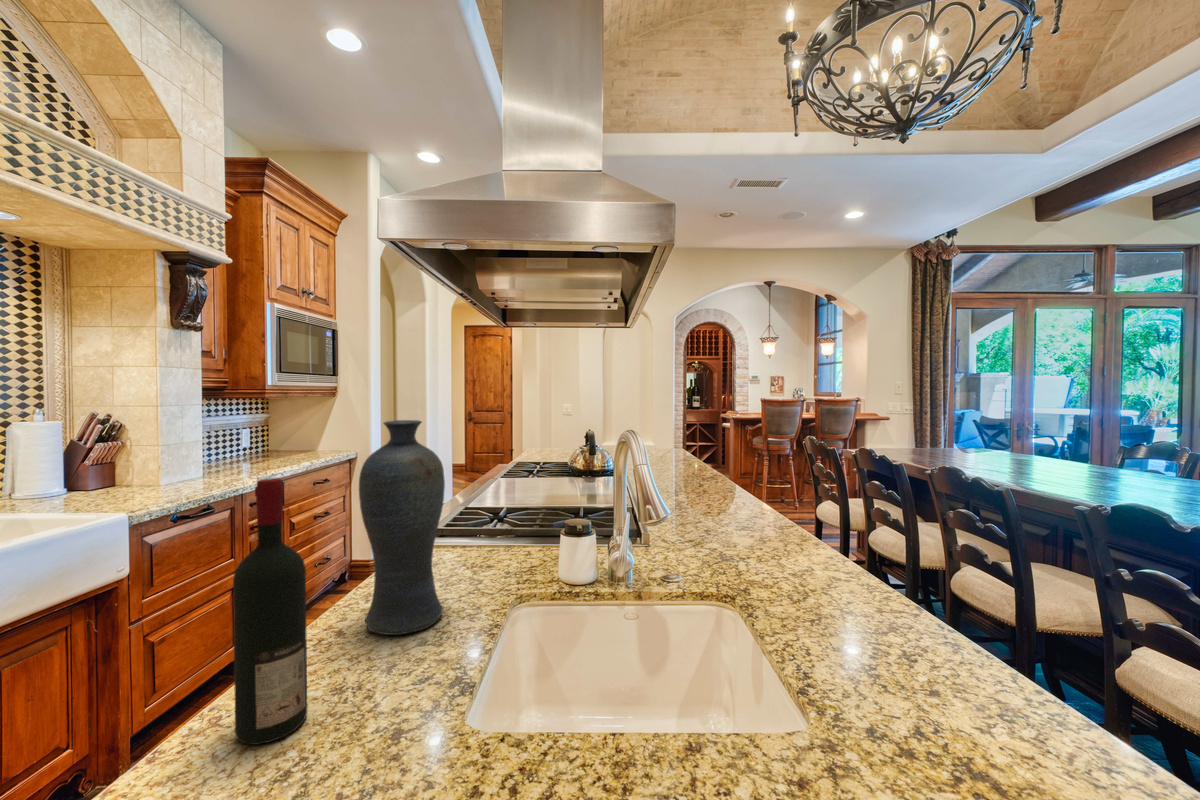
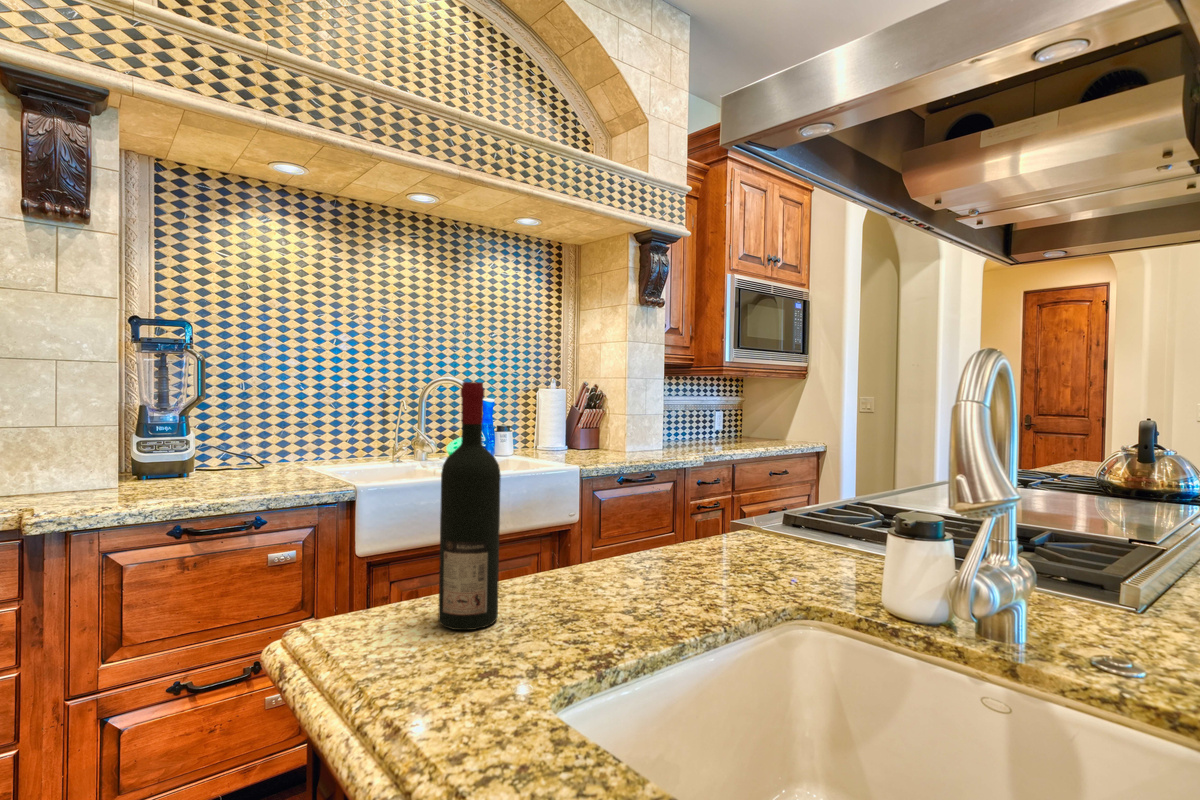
vase: present [359,420,445,635] -> none [610,346,707,600]

